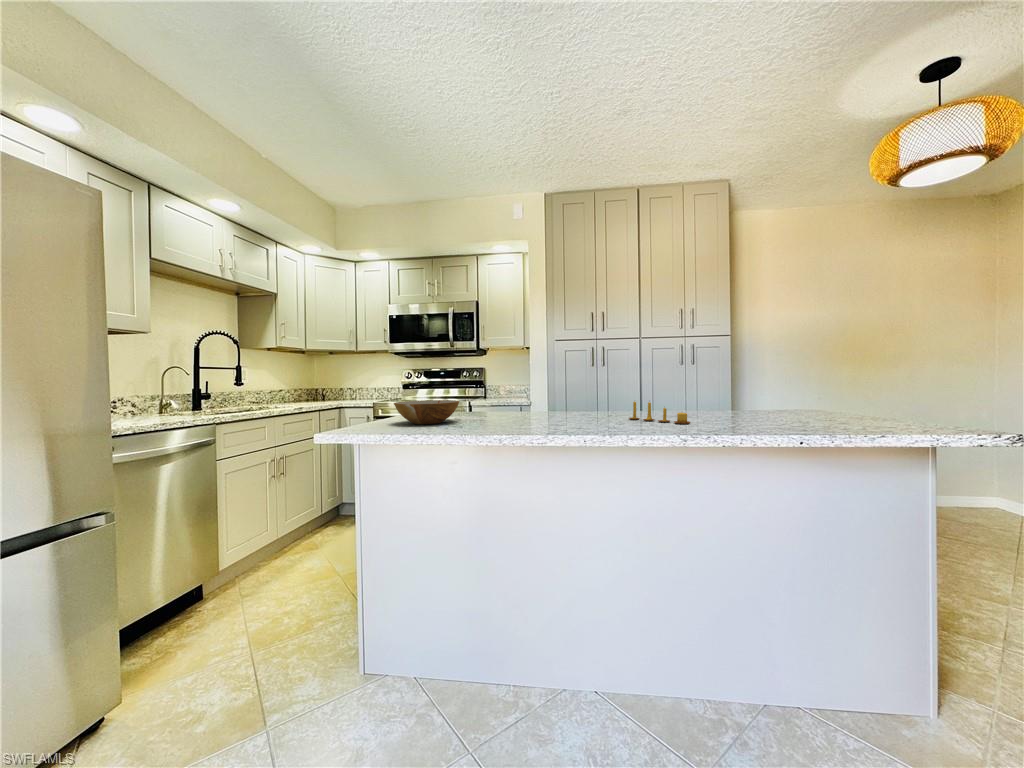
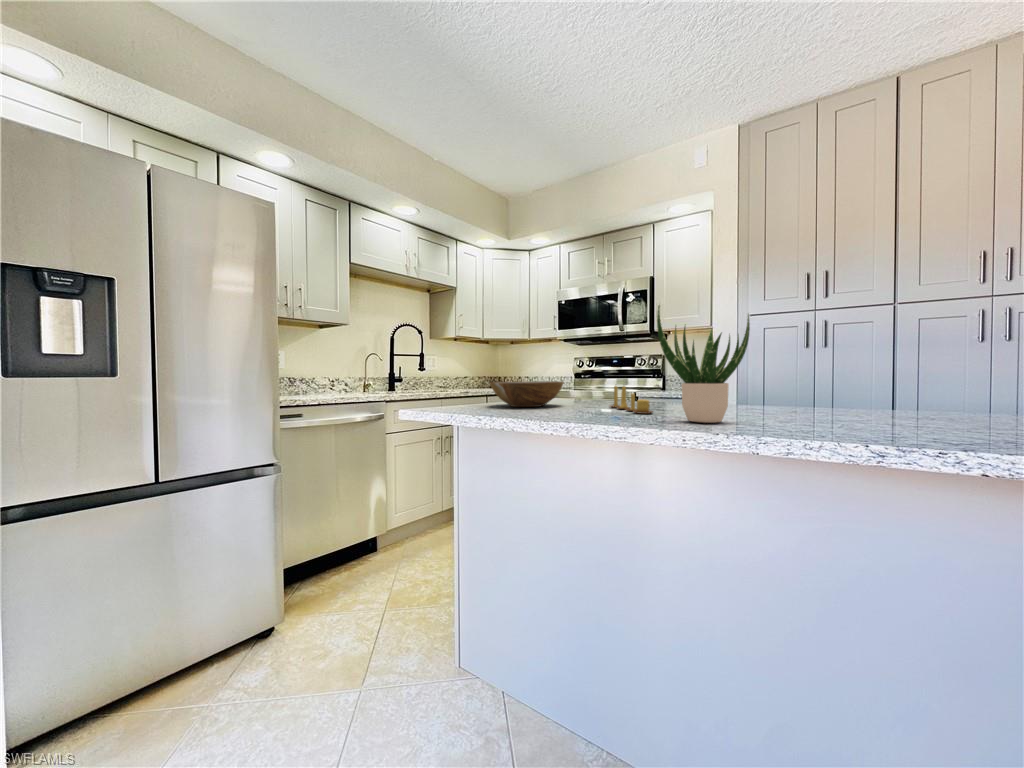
potted plant: none [557,351,609,429] -> present [657,306,750,423]
candle: present [629,401,690,424] -> present [610,386,653,414]

